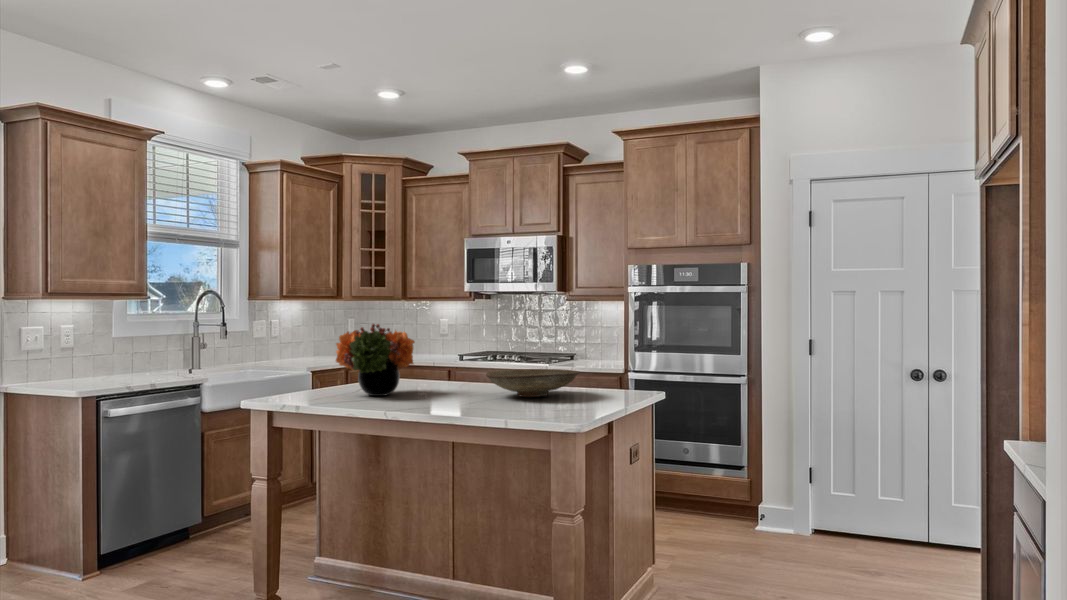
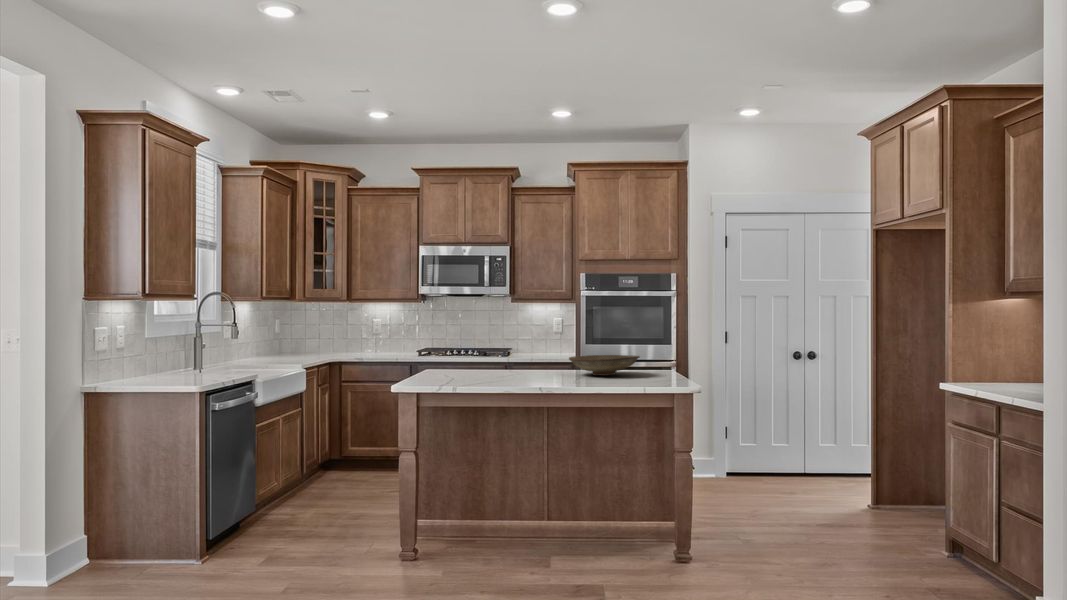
flower arrangement: present [336,324,415,396] -> none [453,321,516,379]

